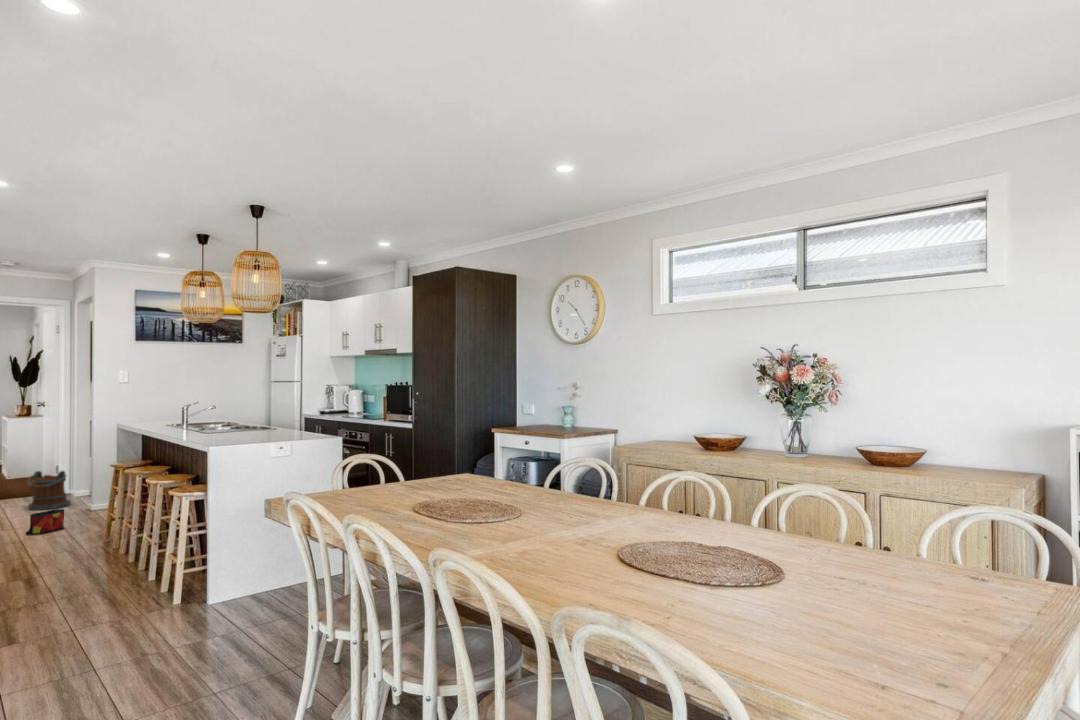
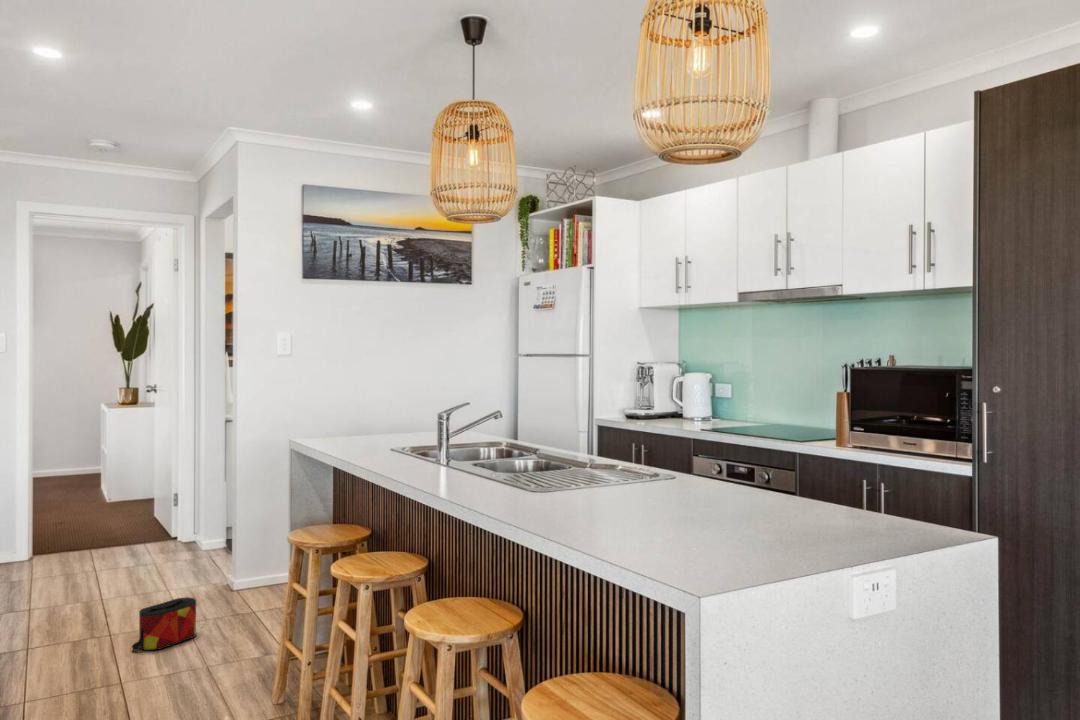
bucket: present [28,471,71,510] -> none [135,508,201,578]

